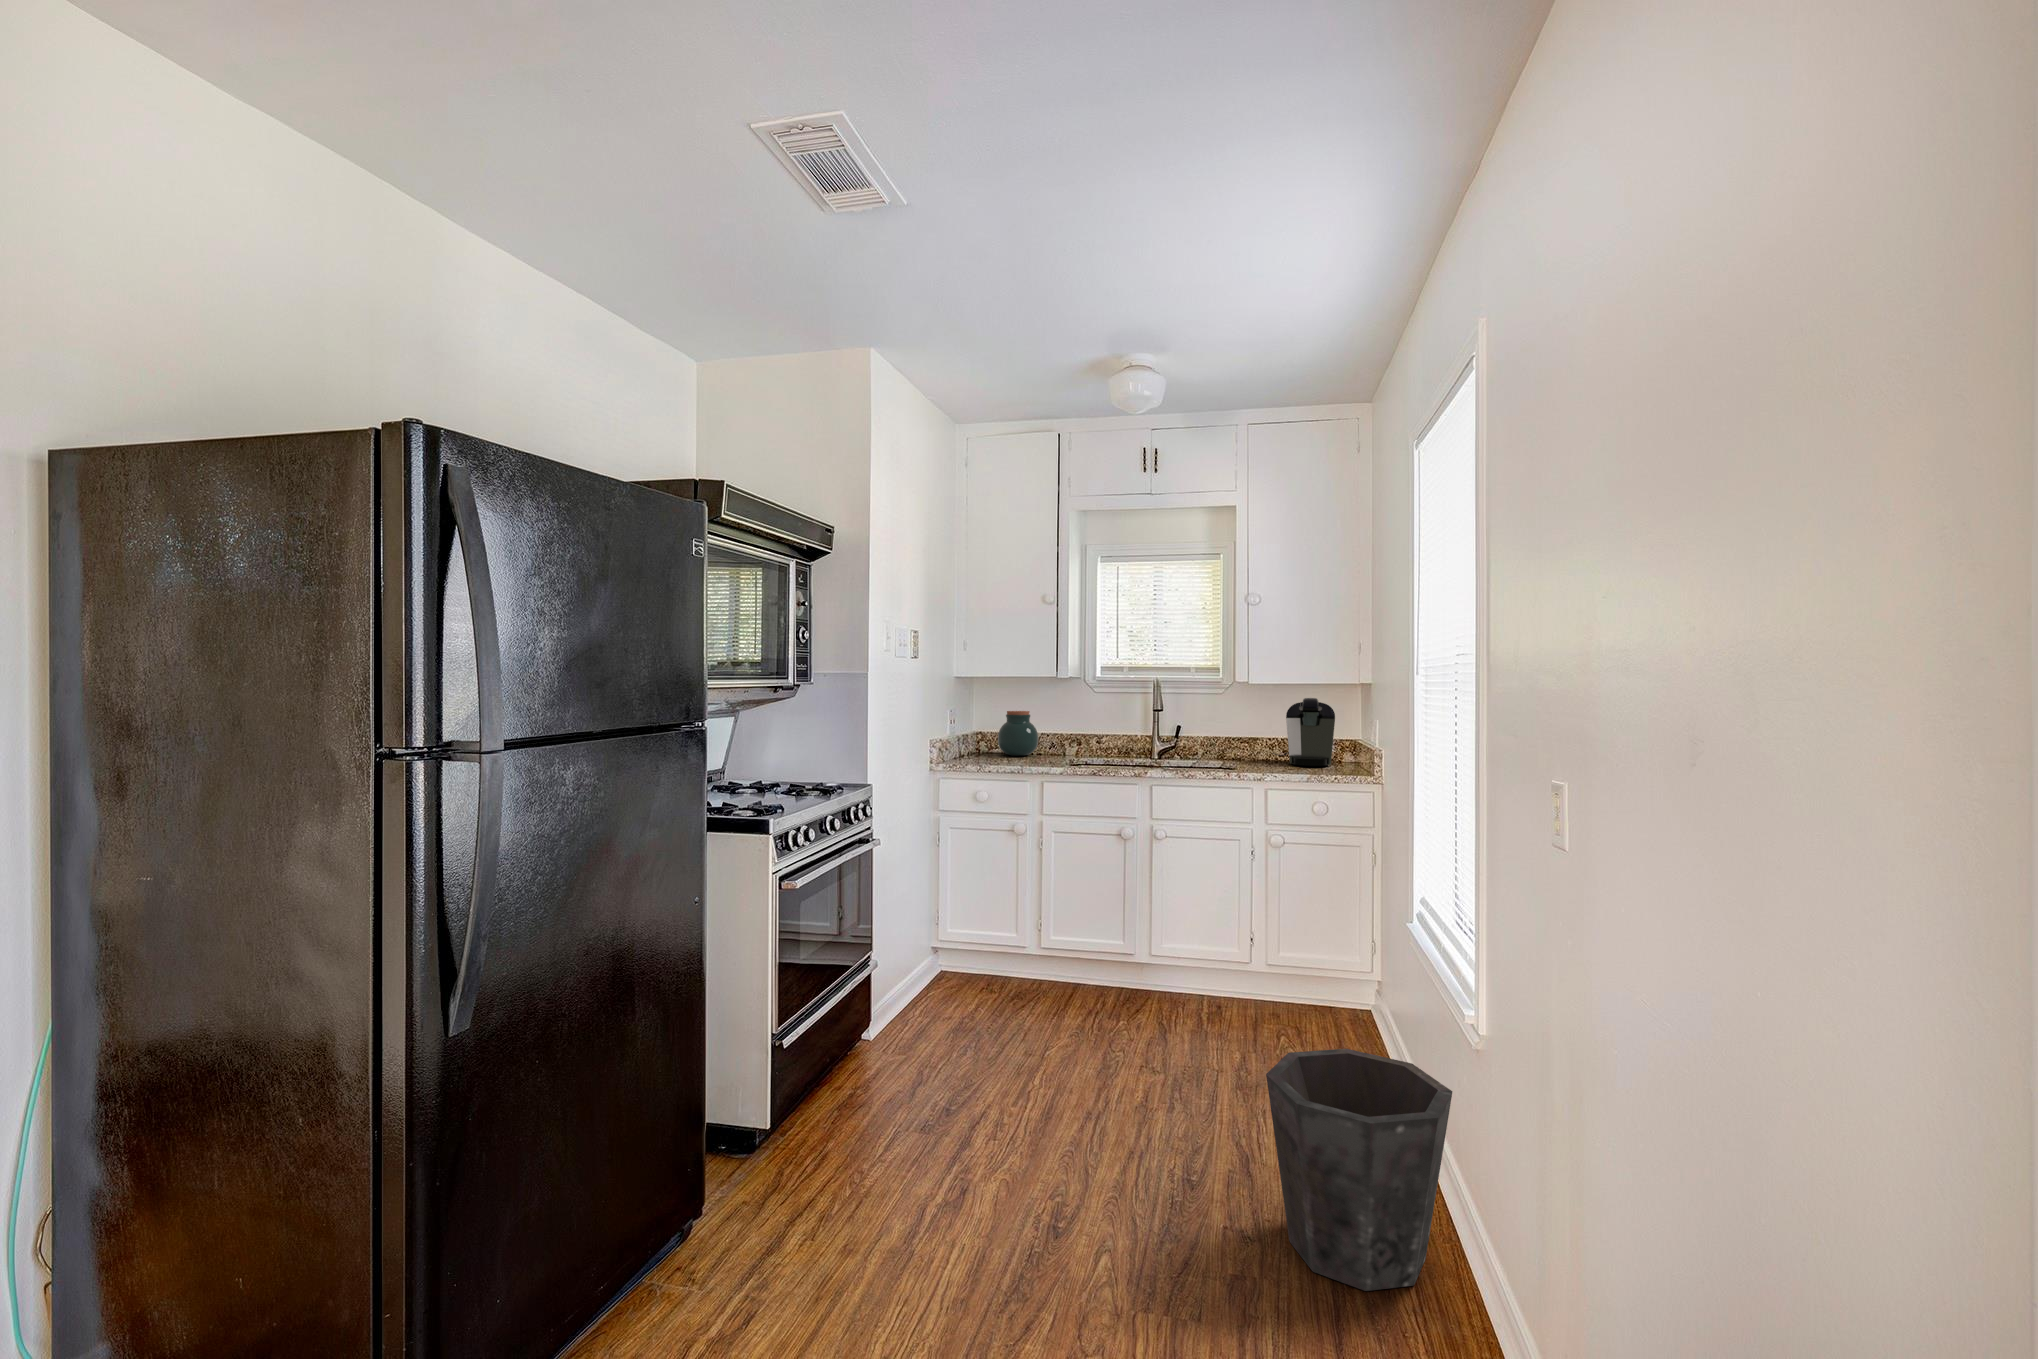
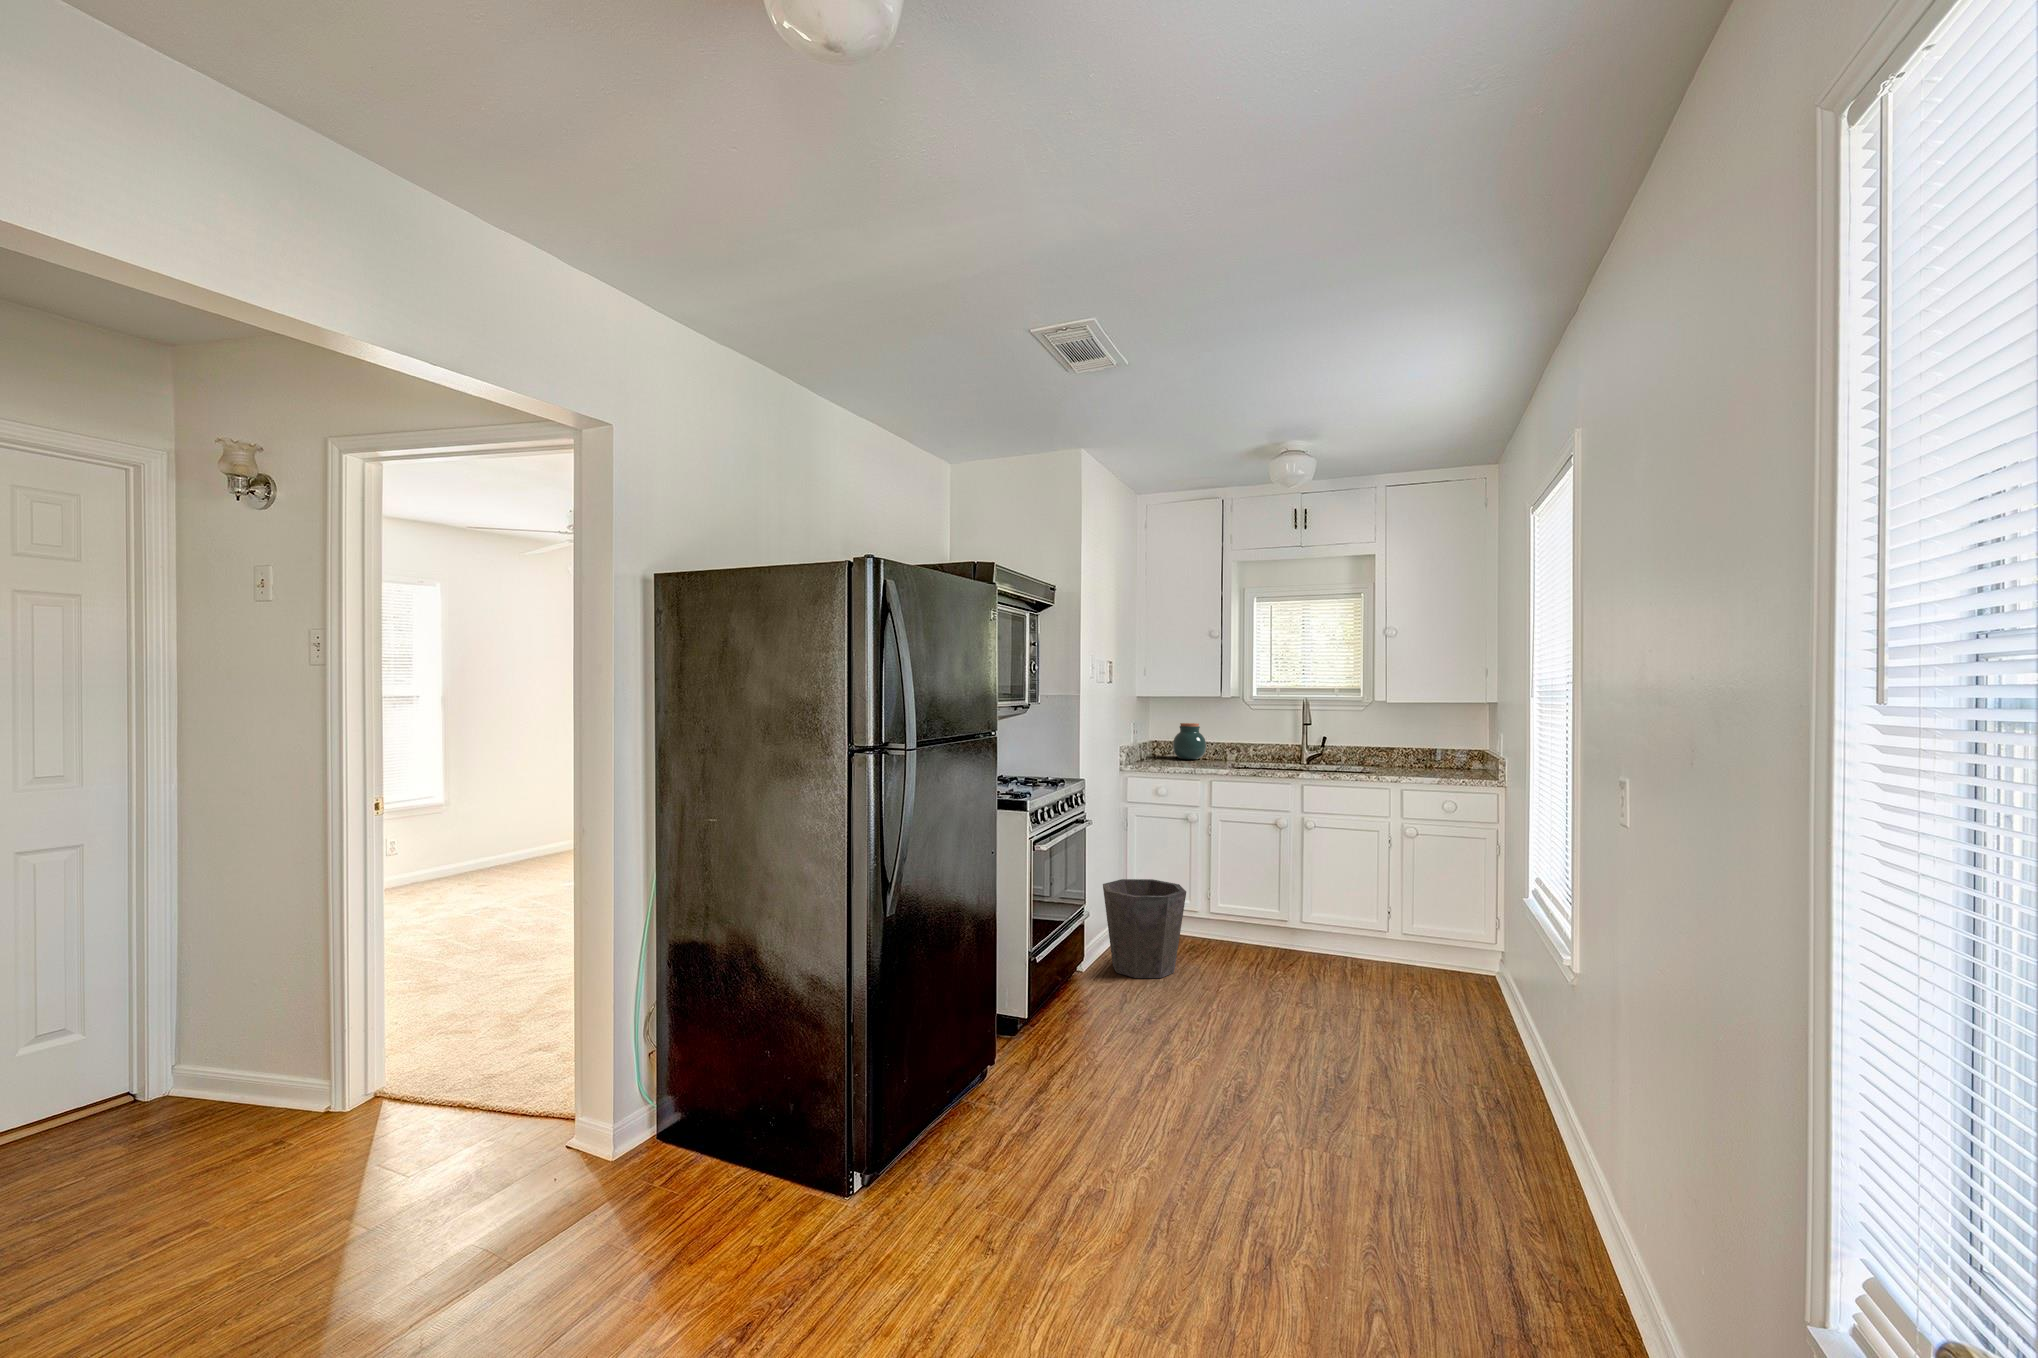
coffee maker: present [1273,698,1335,766] -> none [1397,715,1463,772]
waste bin: present [1266,1049,1452,1291] -> present [1103,879,1186,978]

